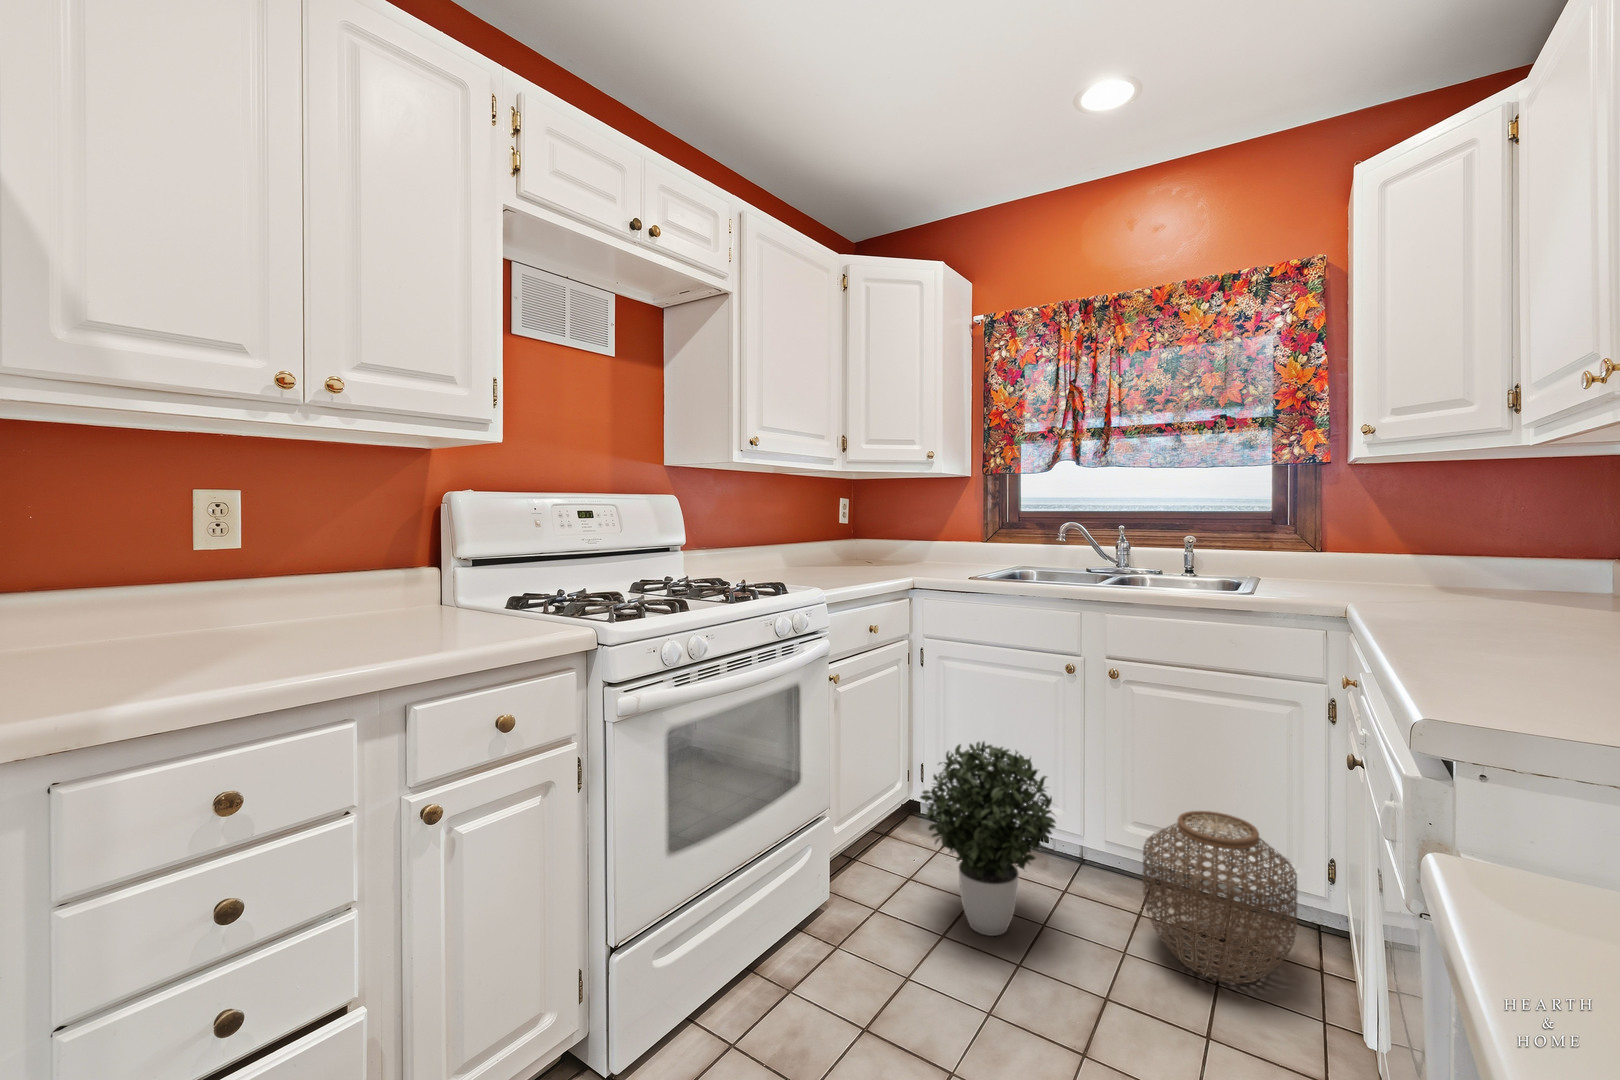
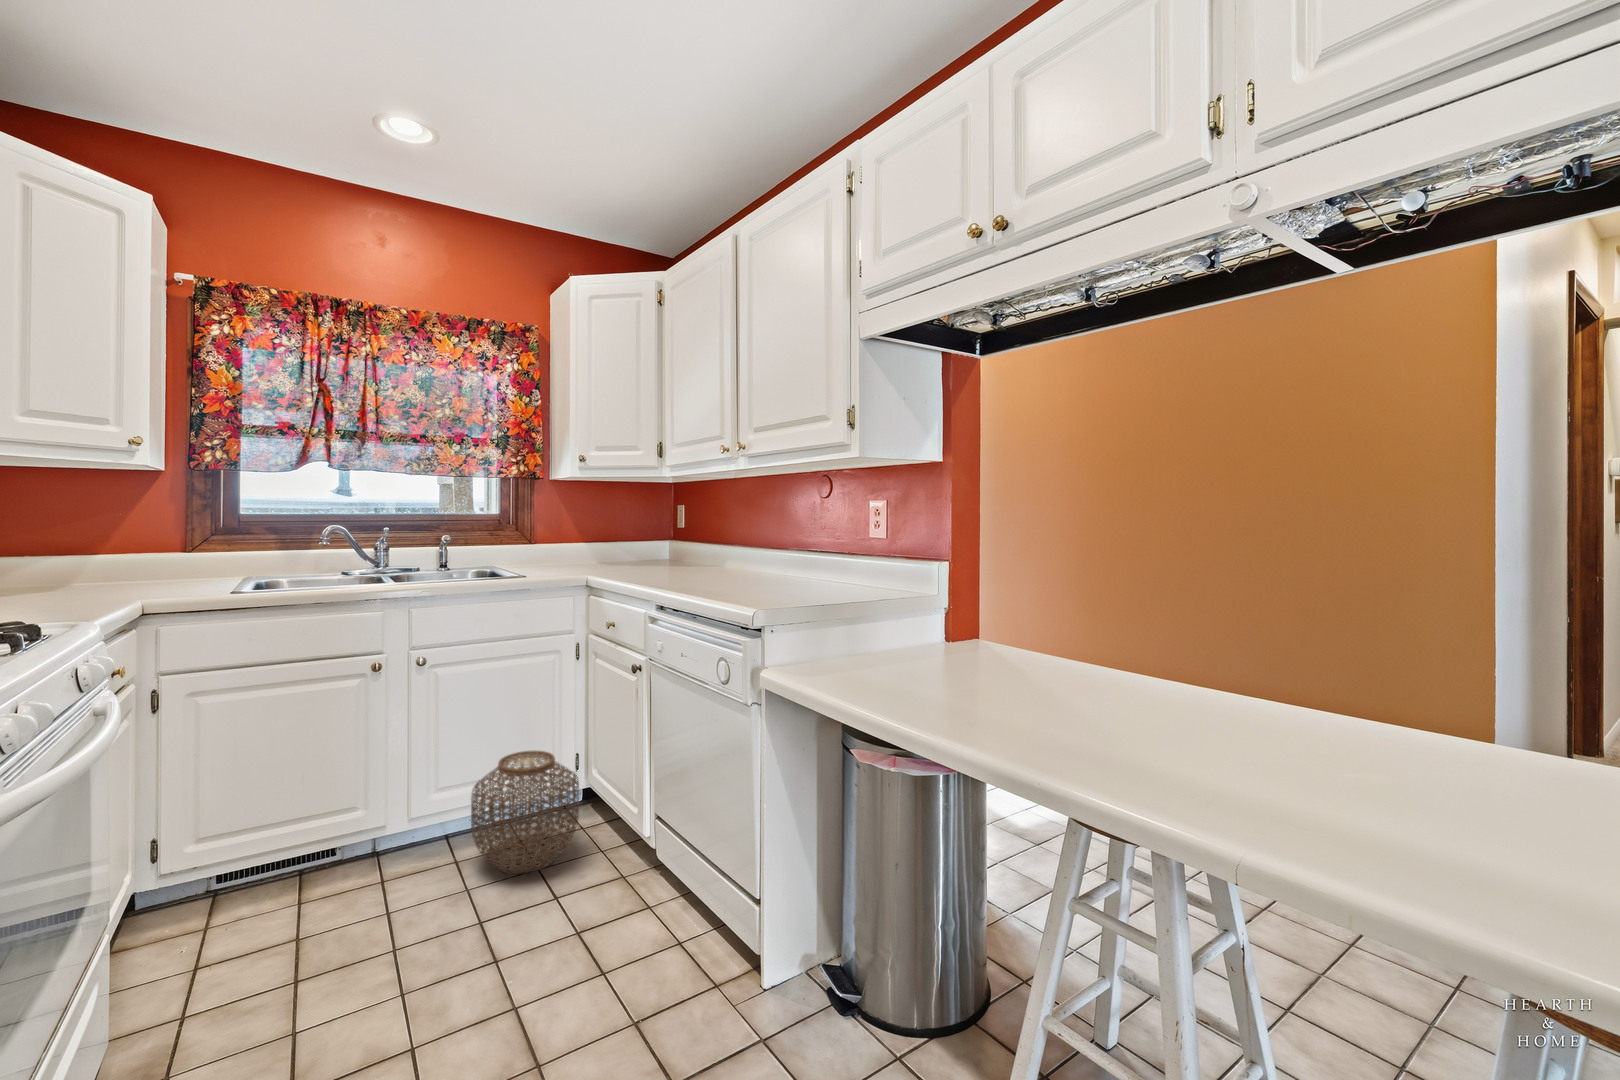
potted plant: present [920,742,1055,936] -> none [256,754,411,943]

